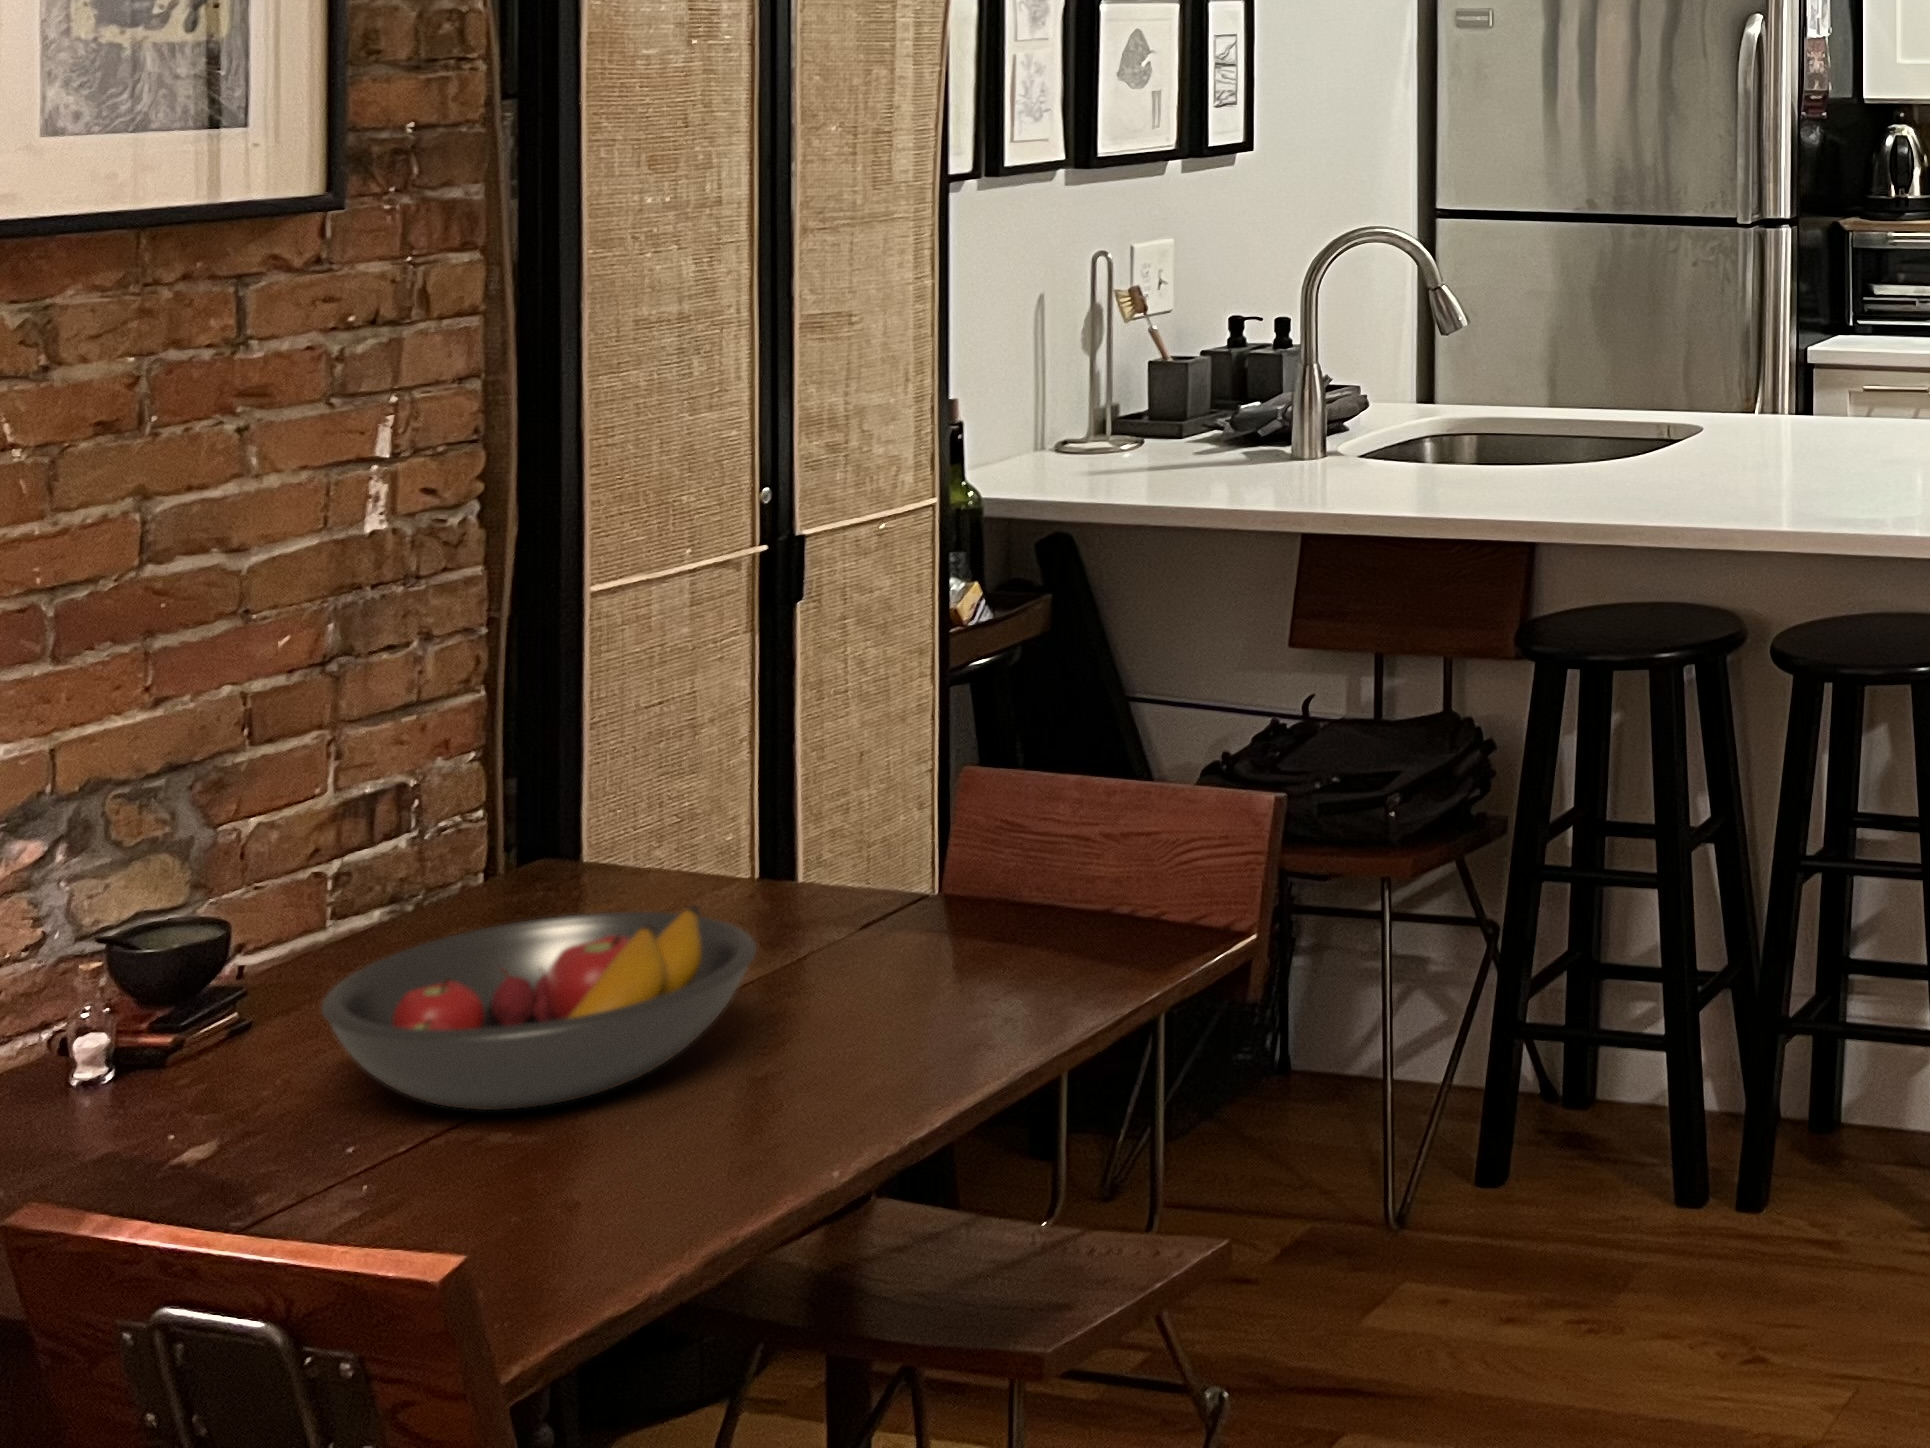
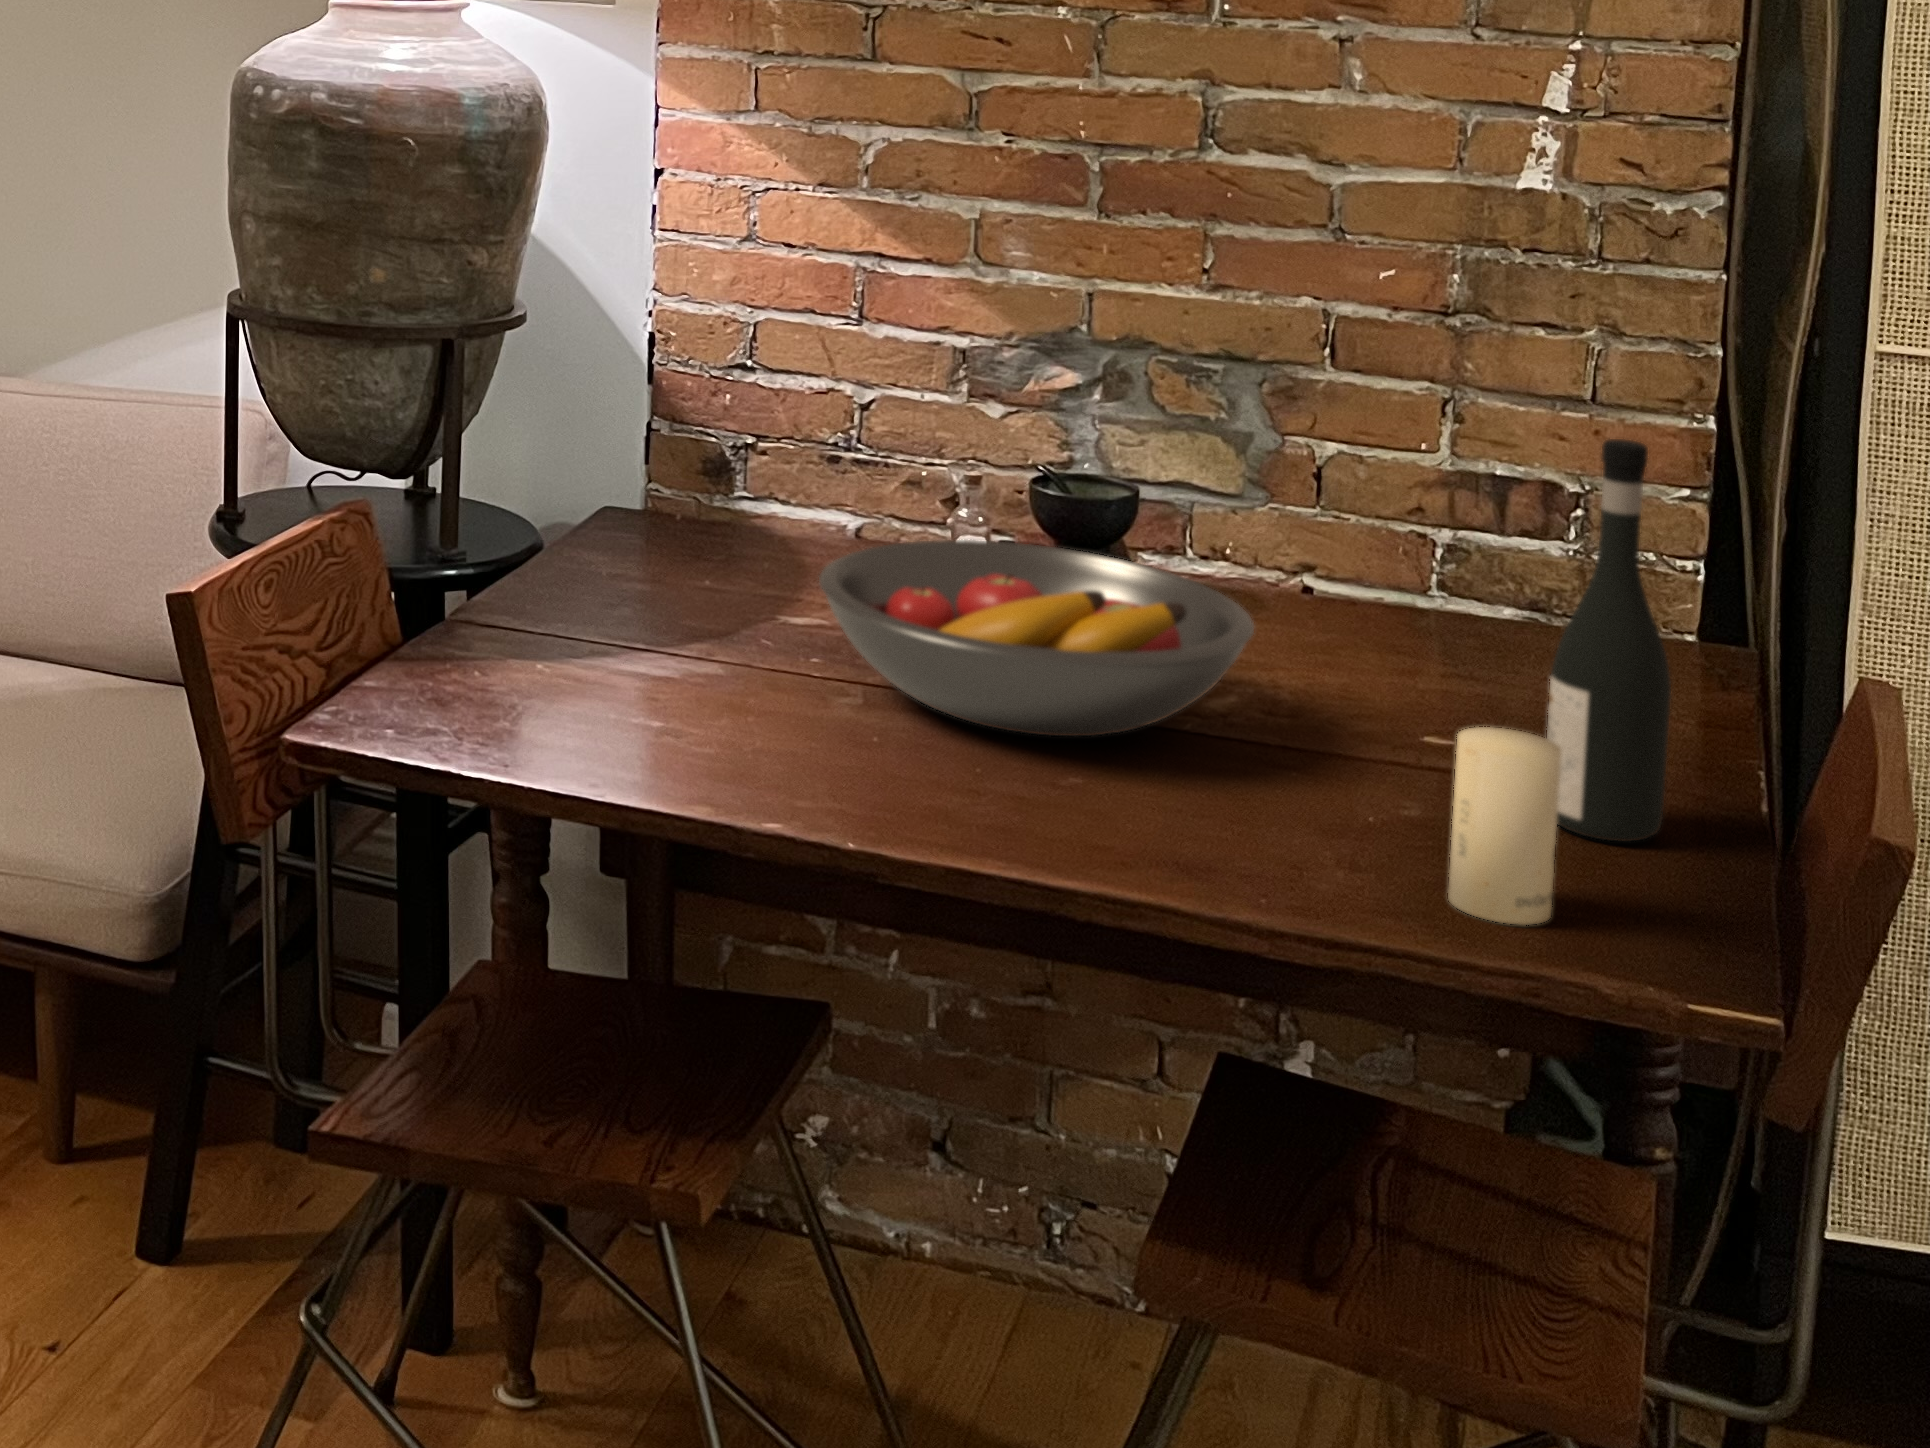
wine bottle: none [855,649,939,954] -> present [1547,439,1671,842]
candle: none [1012,851,1082,994] -> present [1448,727,1561,924]

